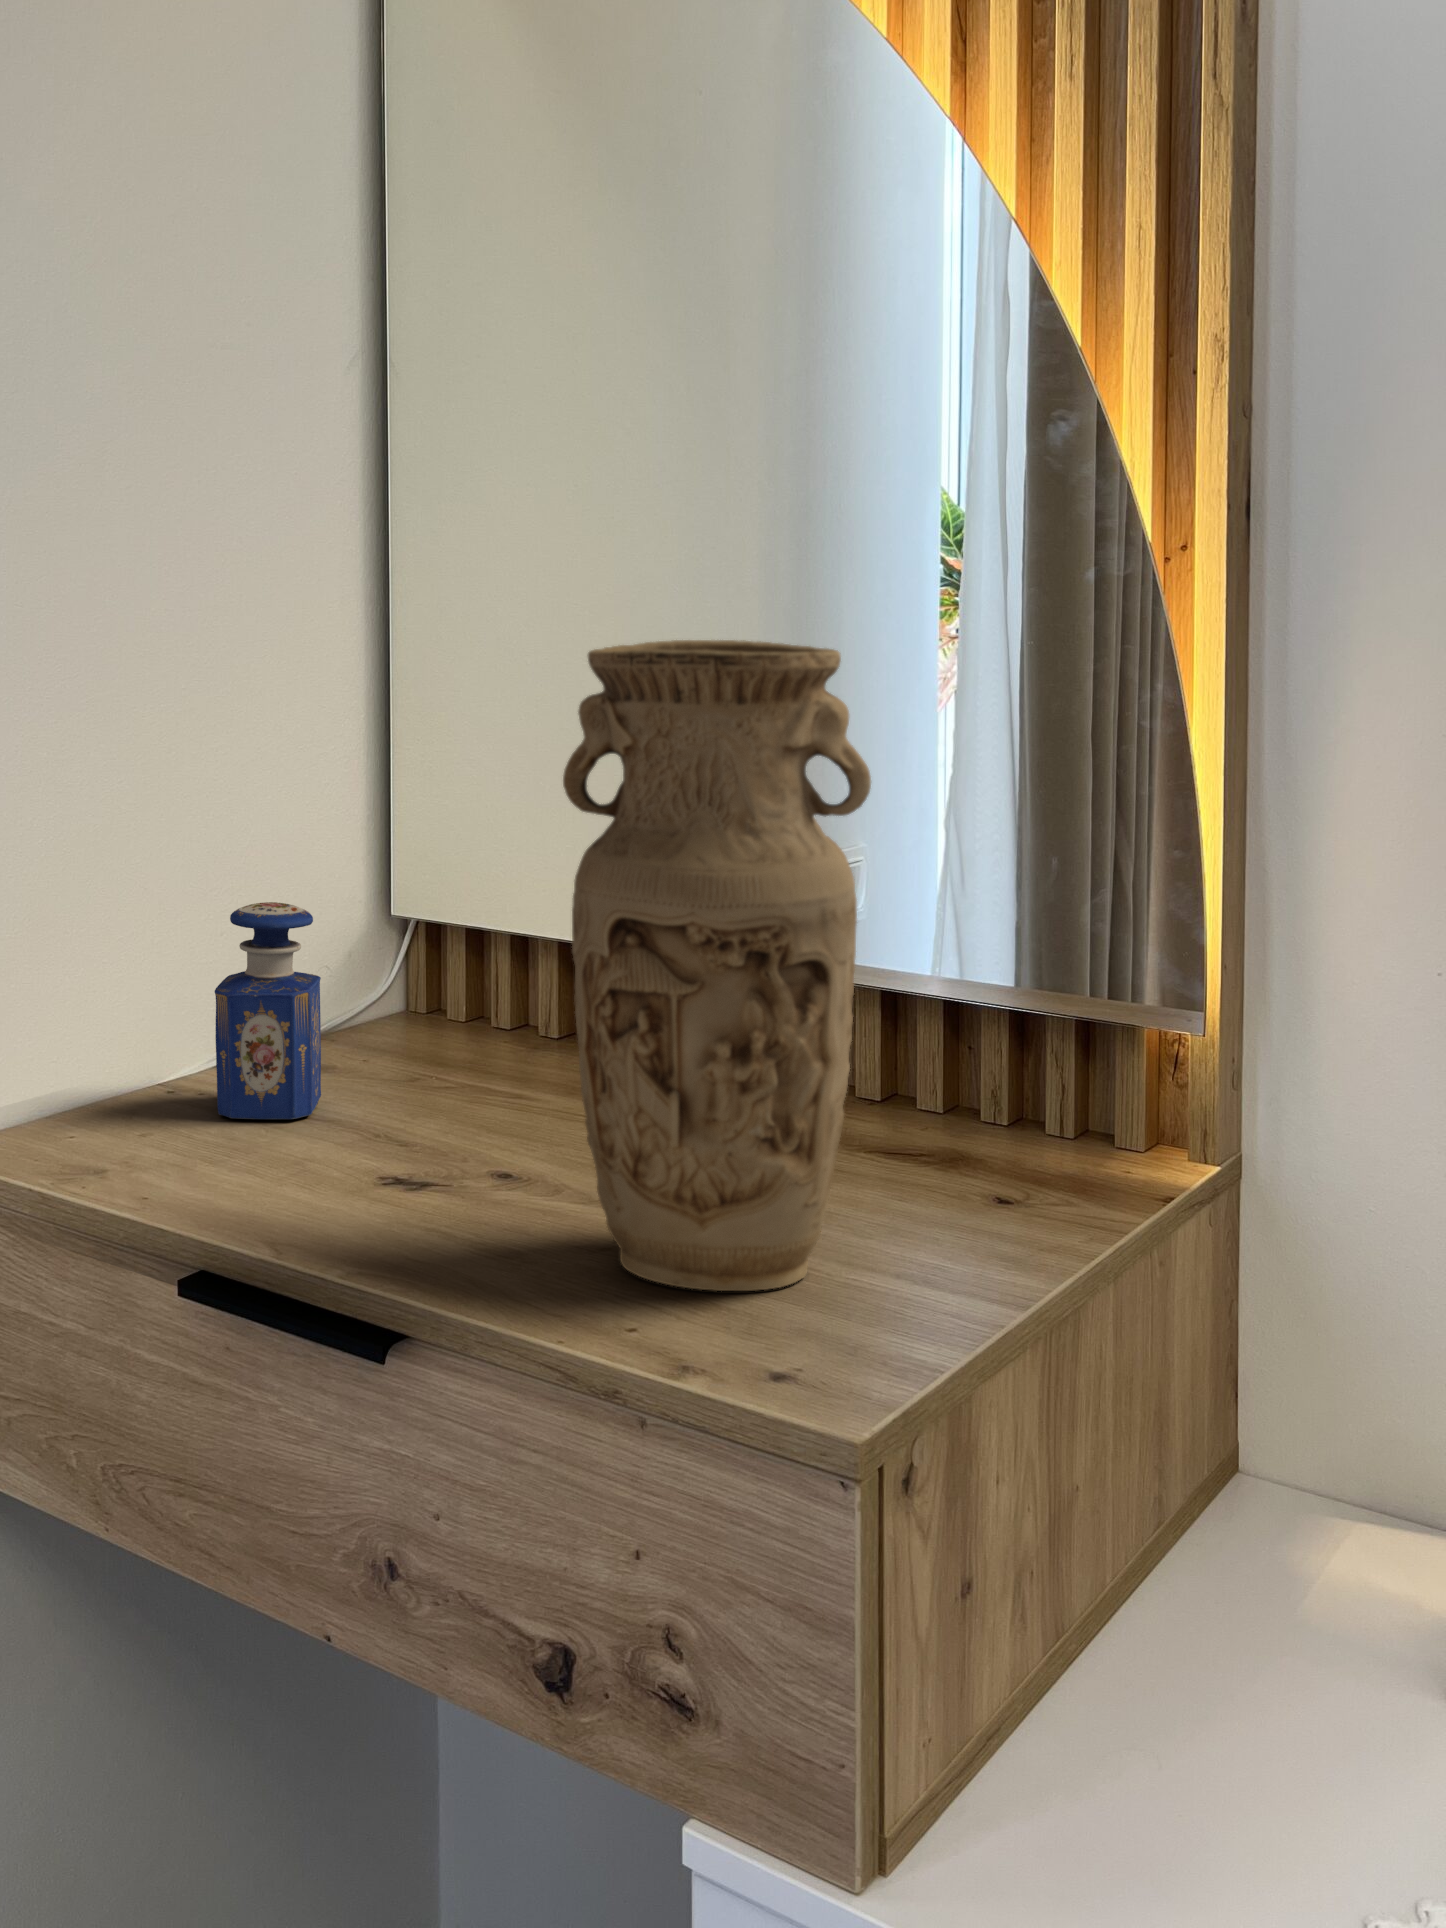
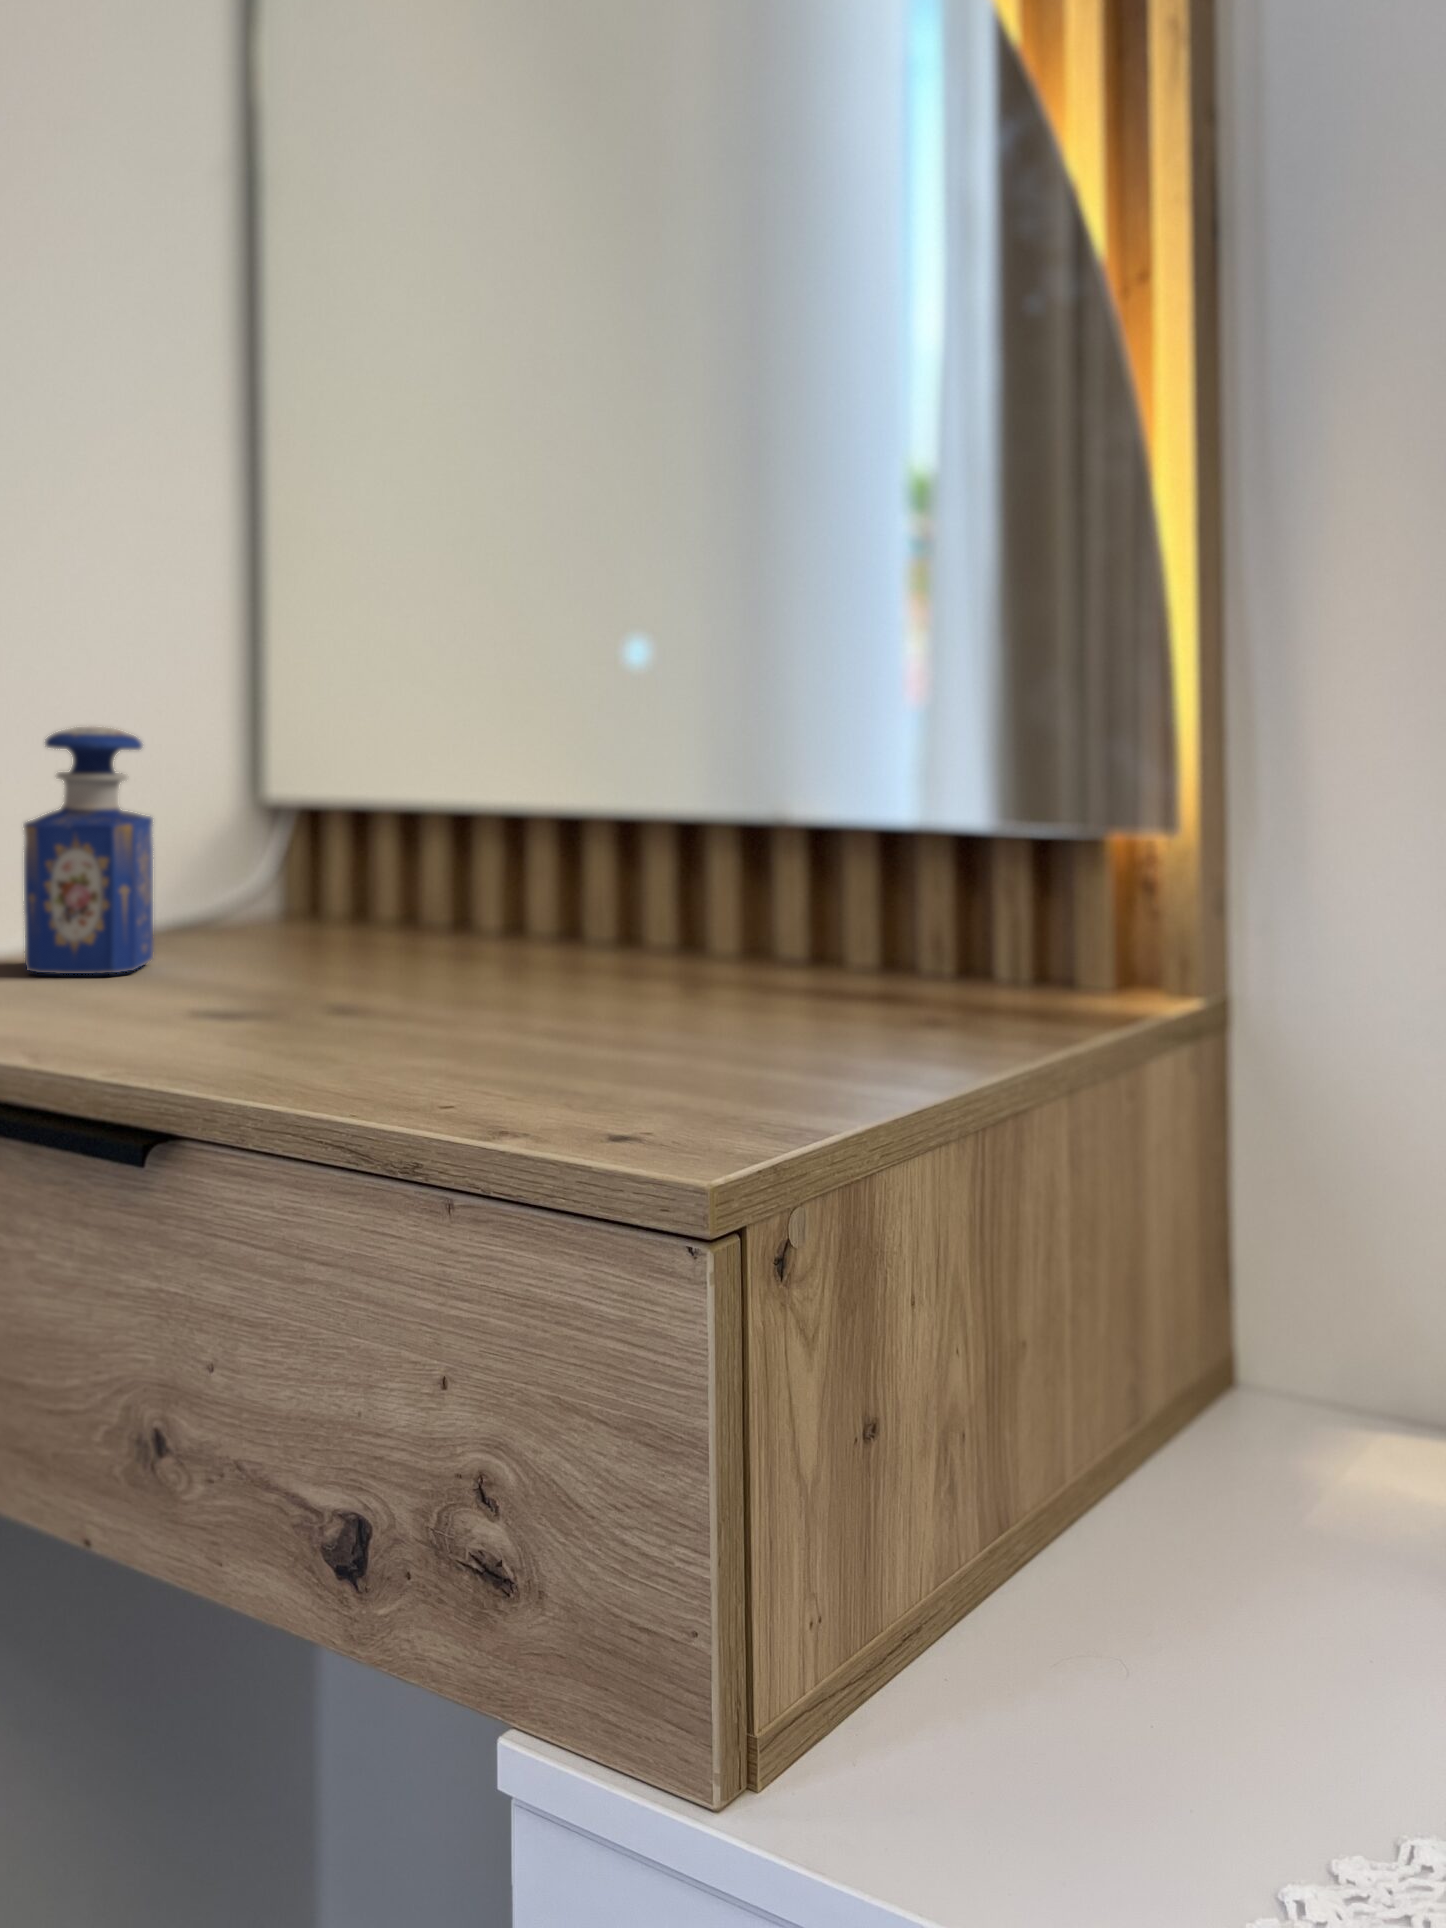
vase: present [563,640,871,1291] -> none [385,270,754,1080]

